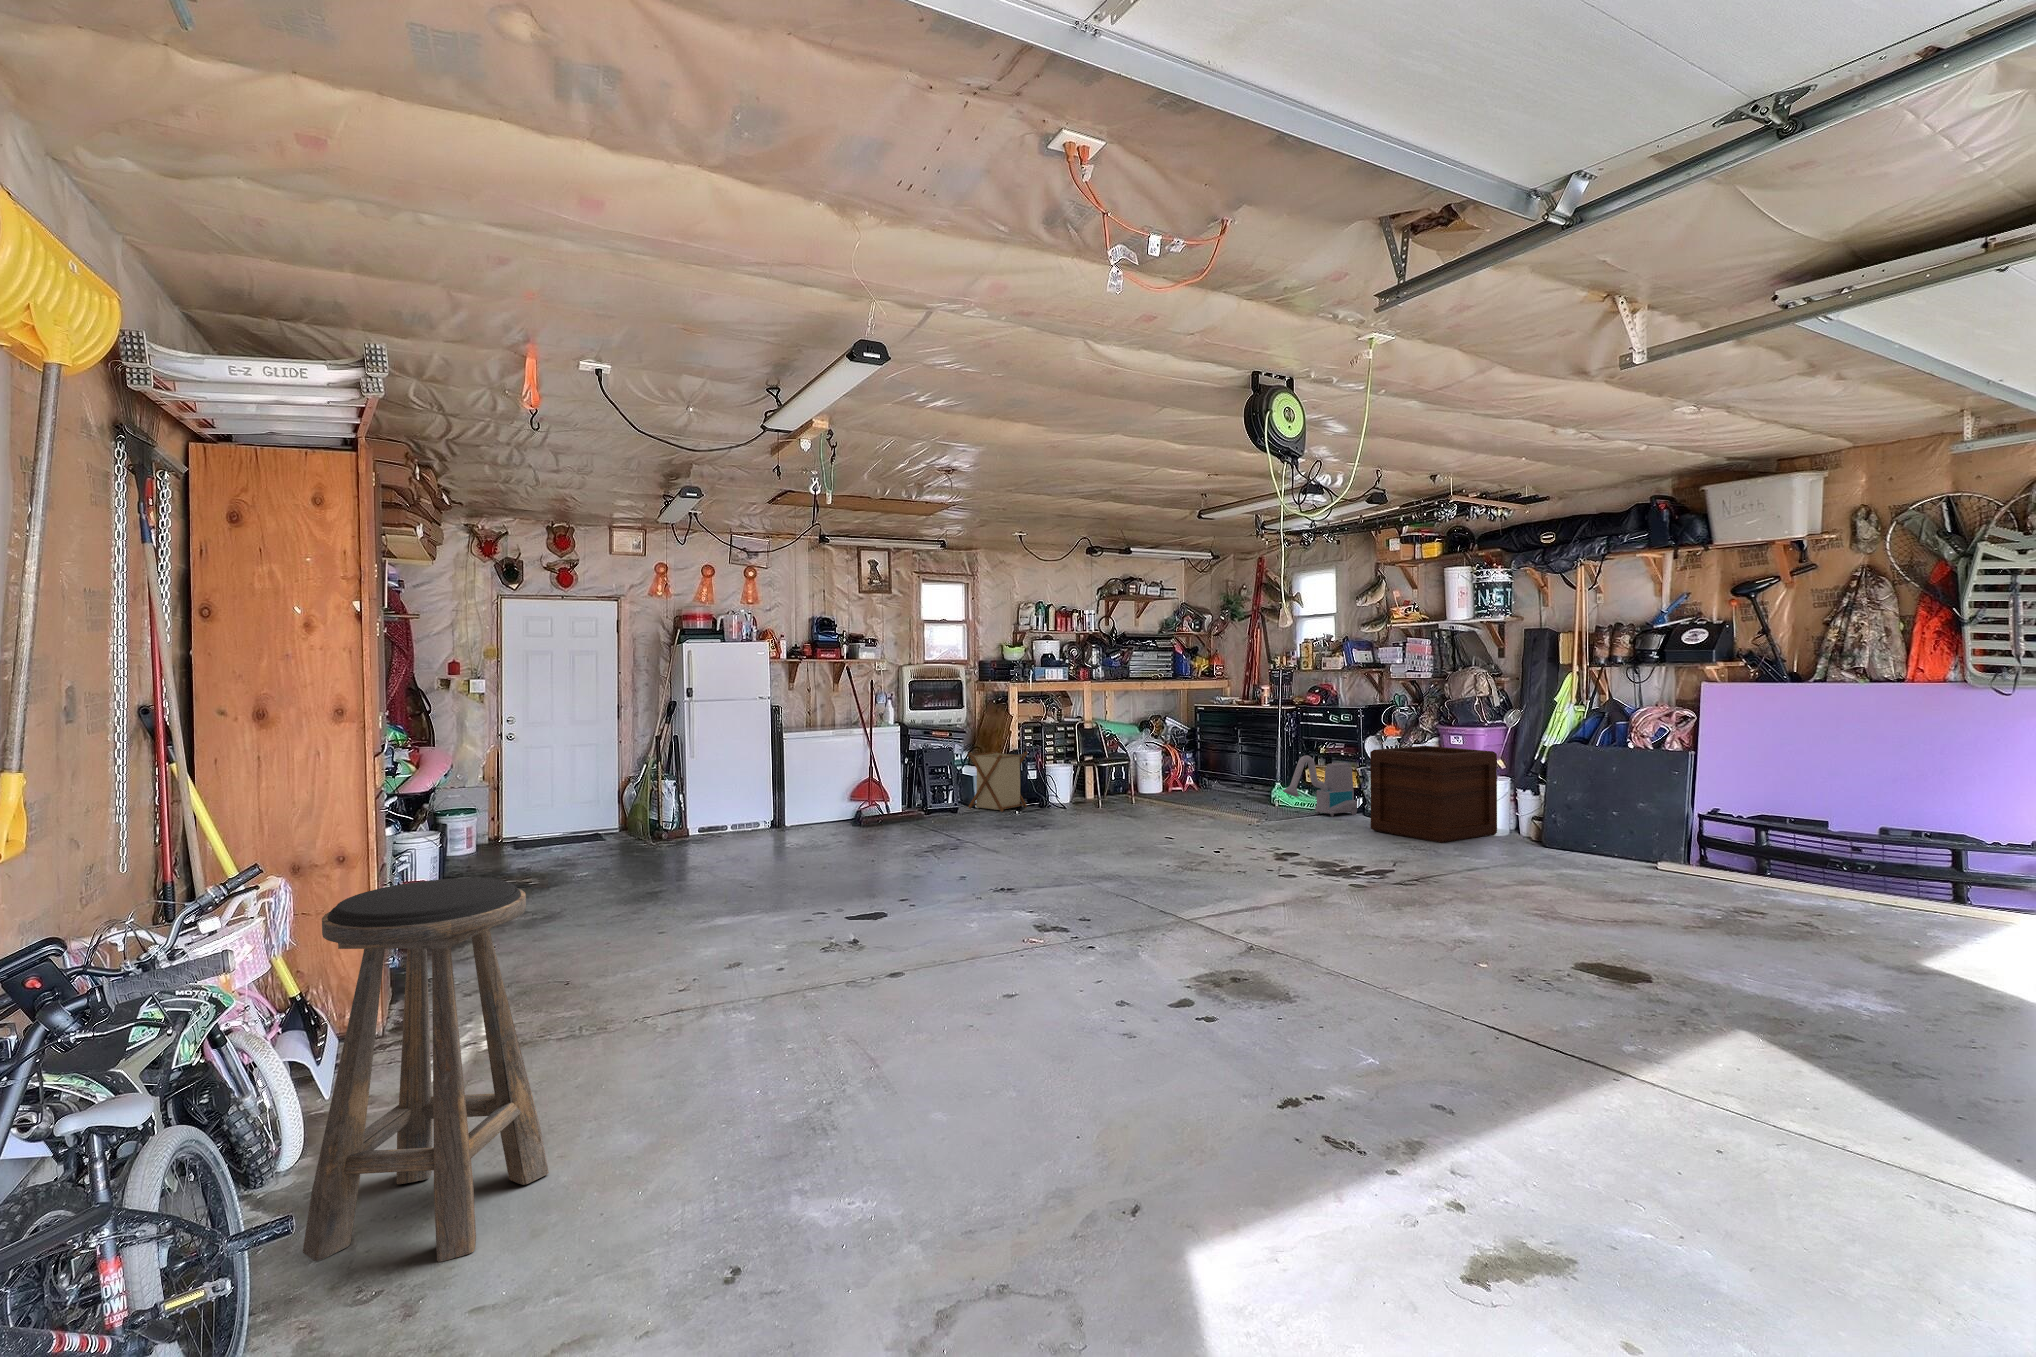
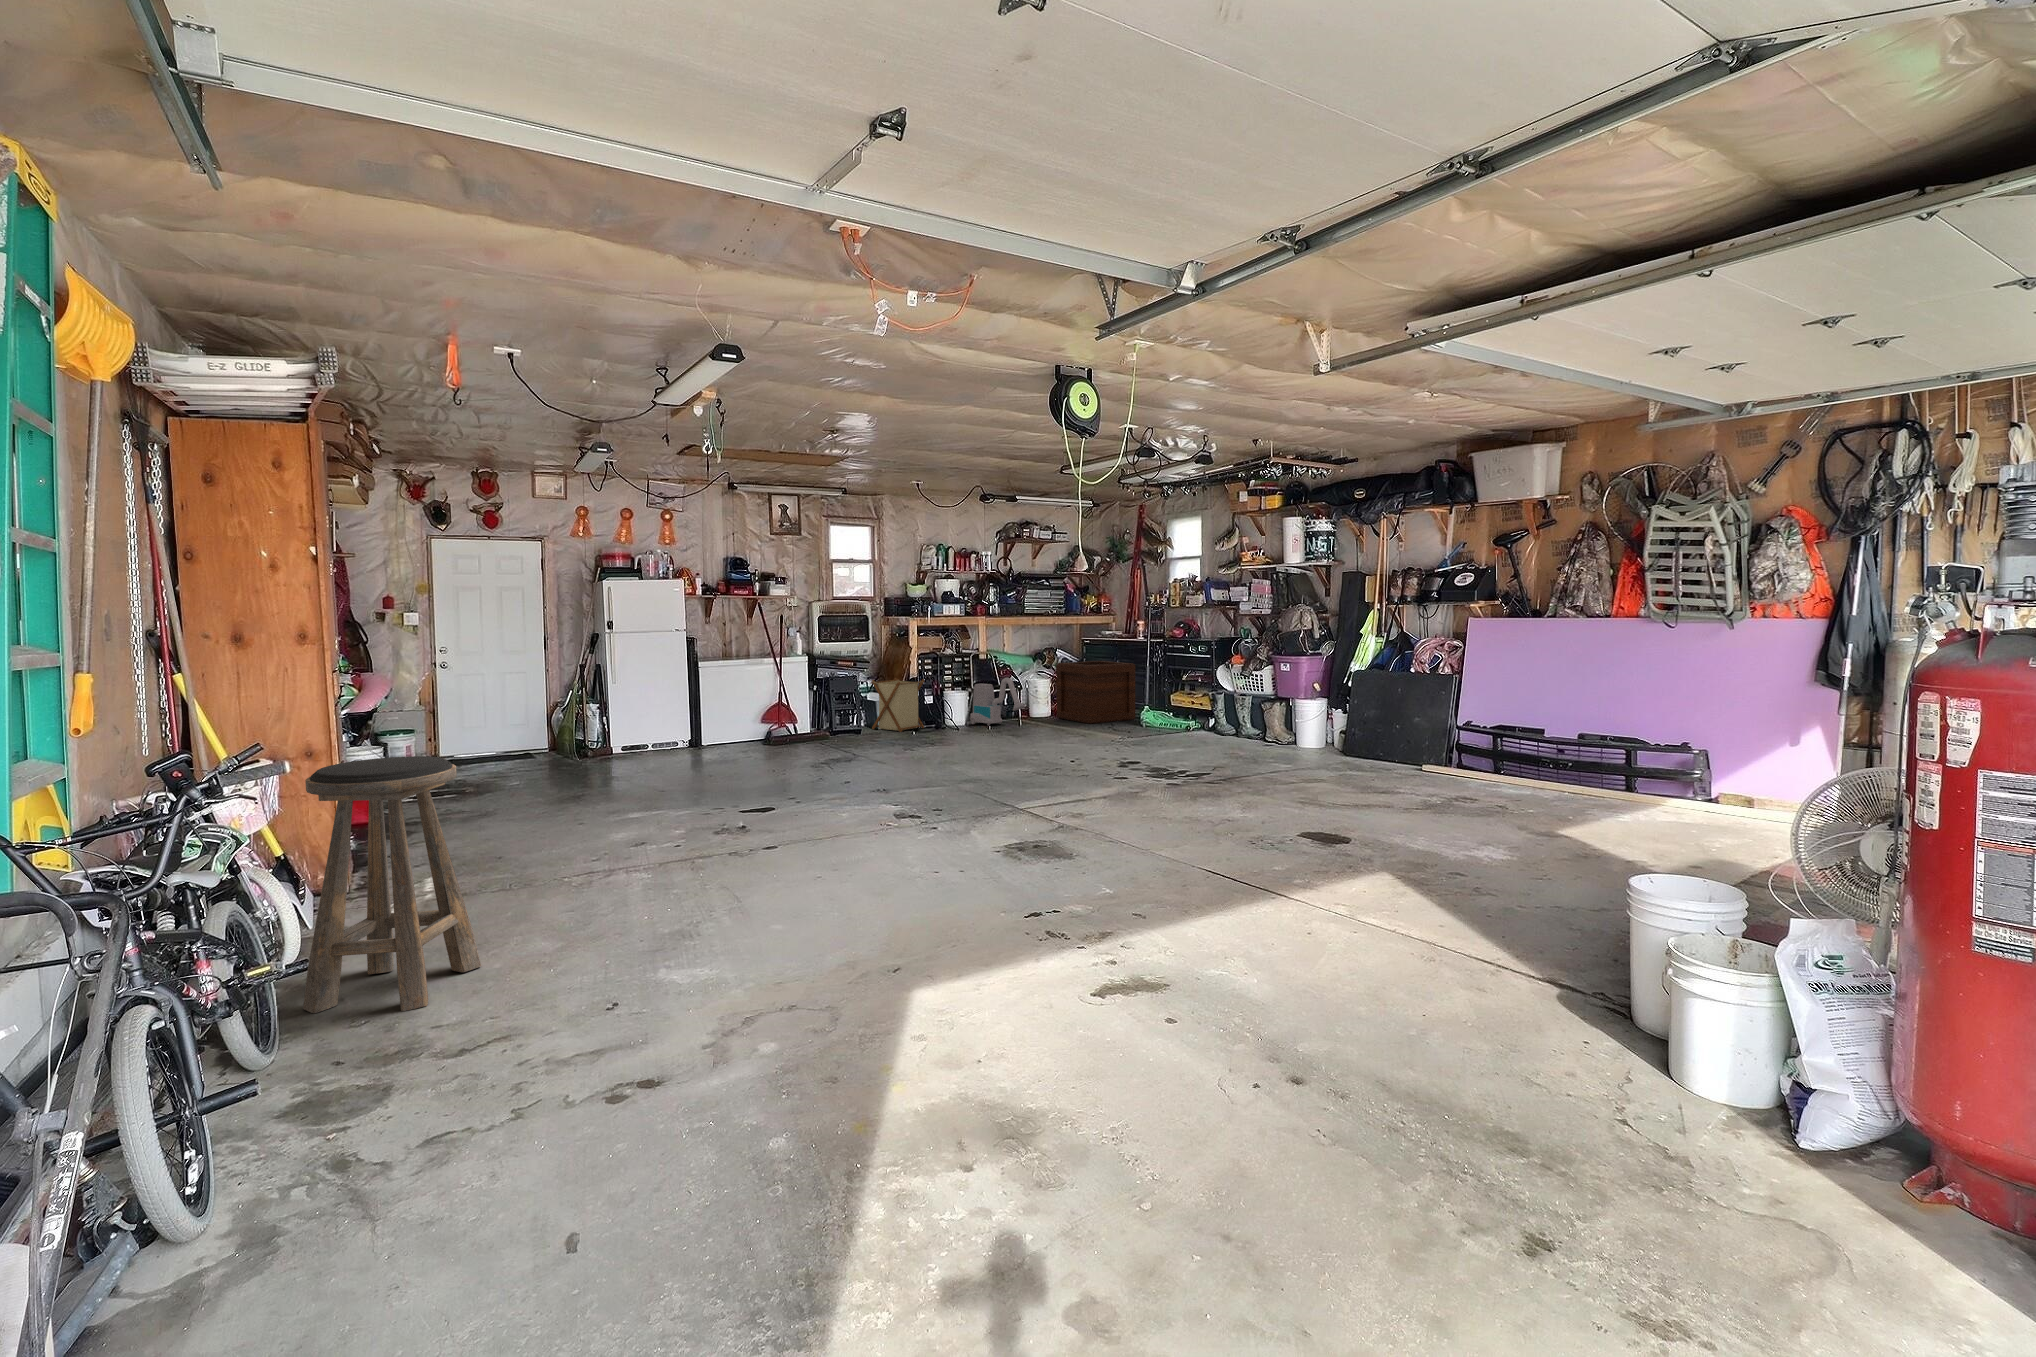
wooden crate: present [1370,746,1497,843] -> present [1056,661,1135,724]
vacuum cleaner: present [1283,755,1357,816] -> present [970,678,1025,726]

